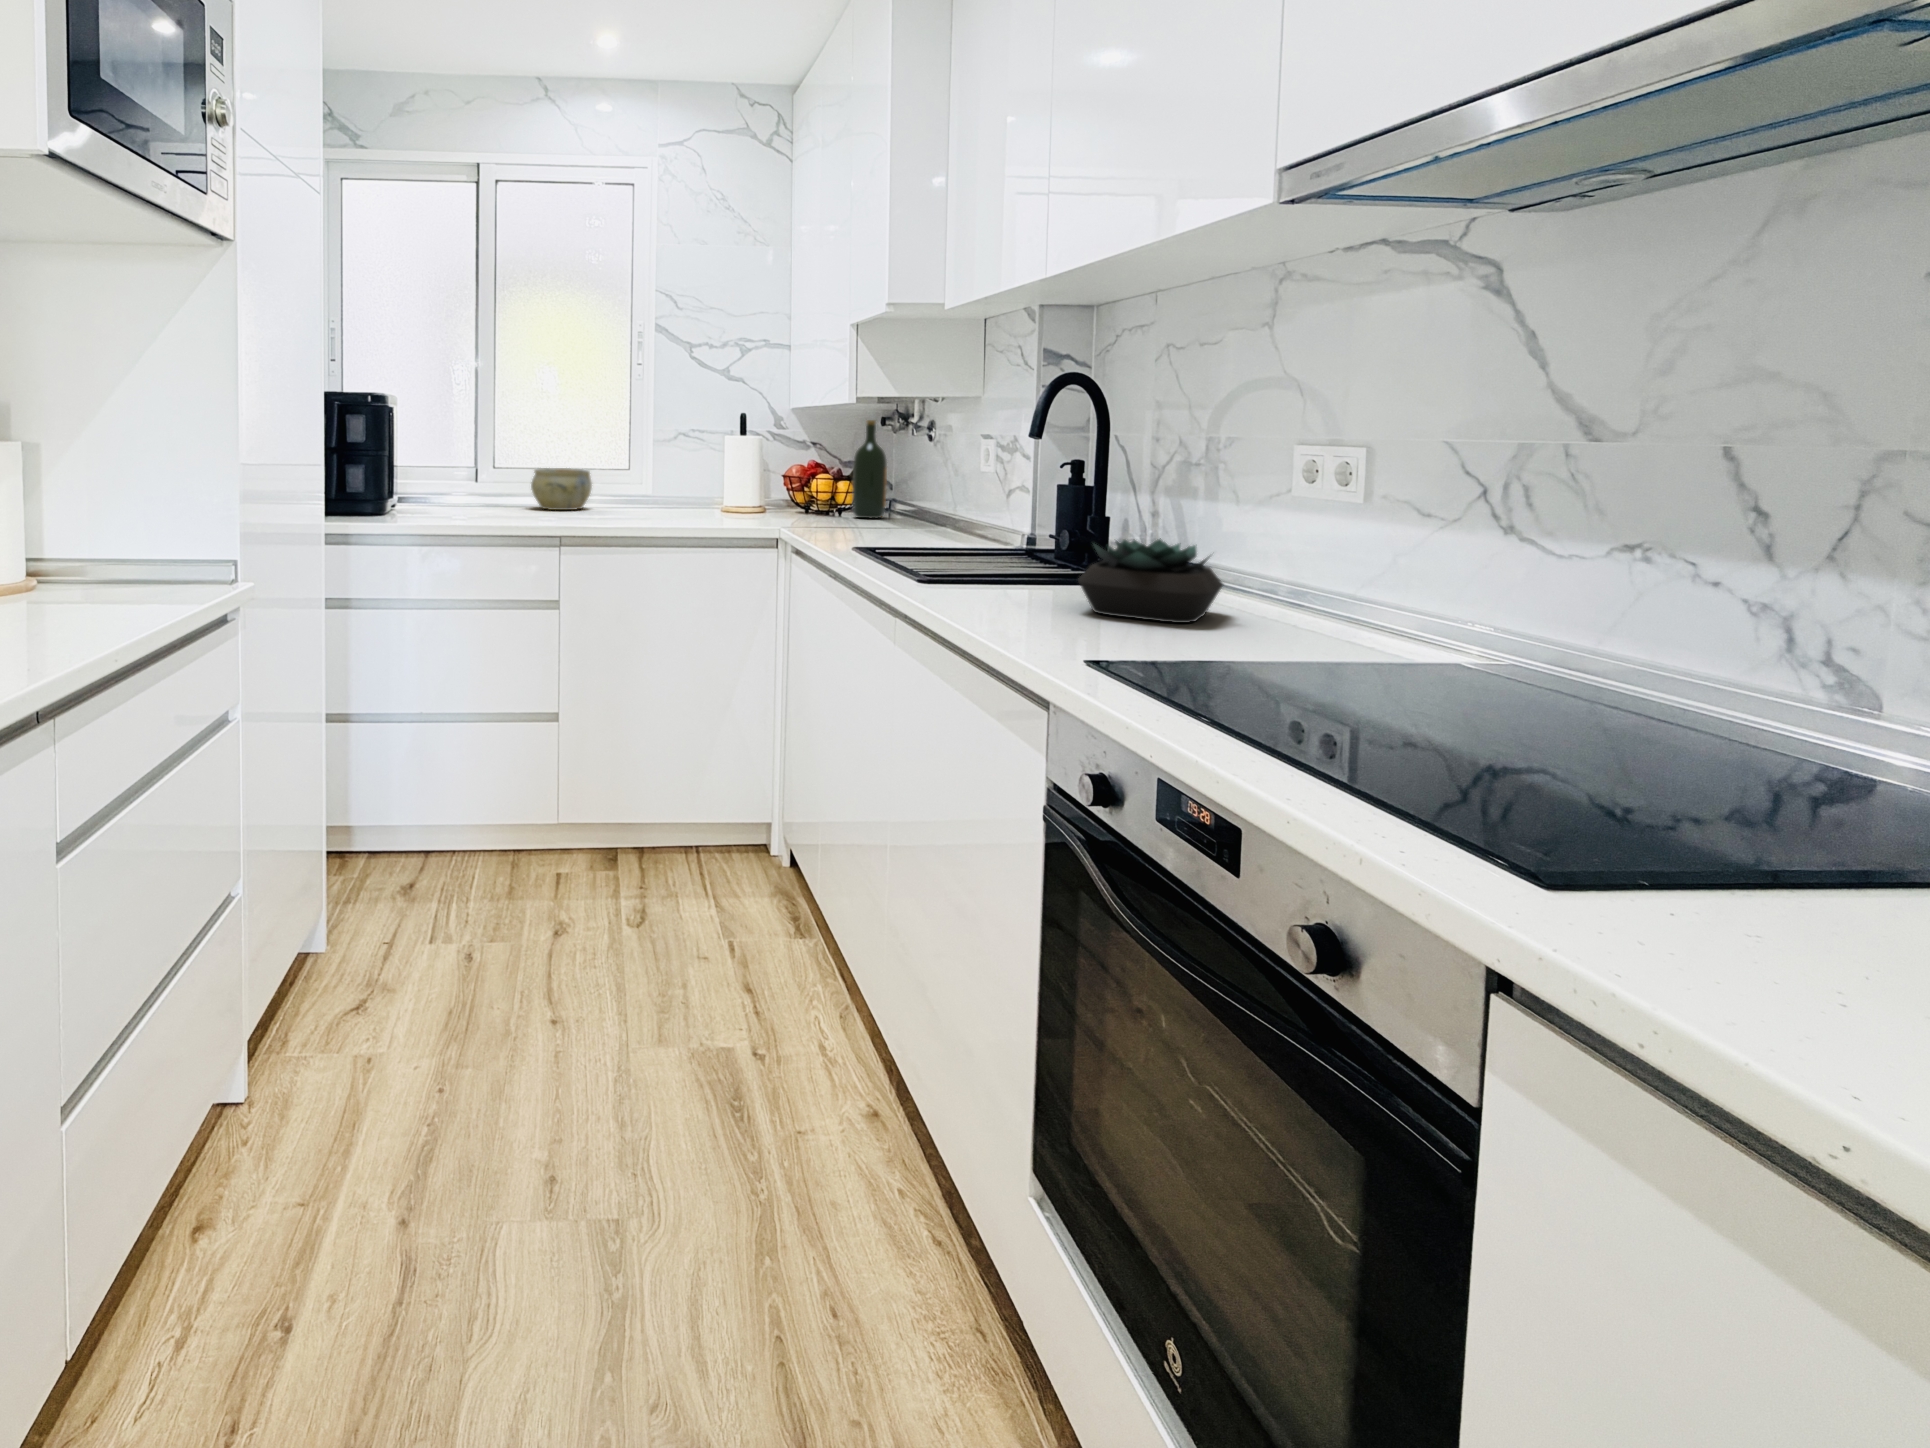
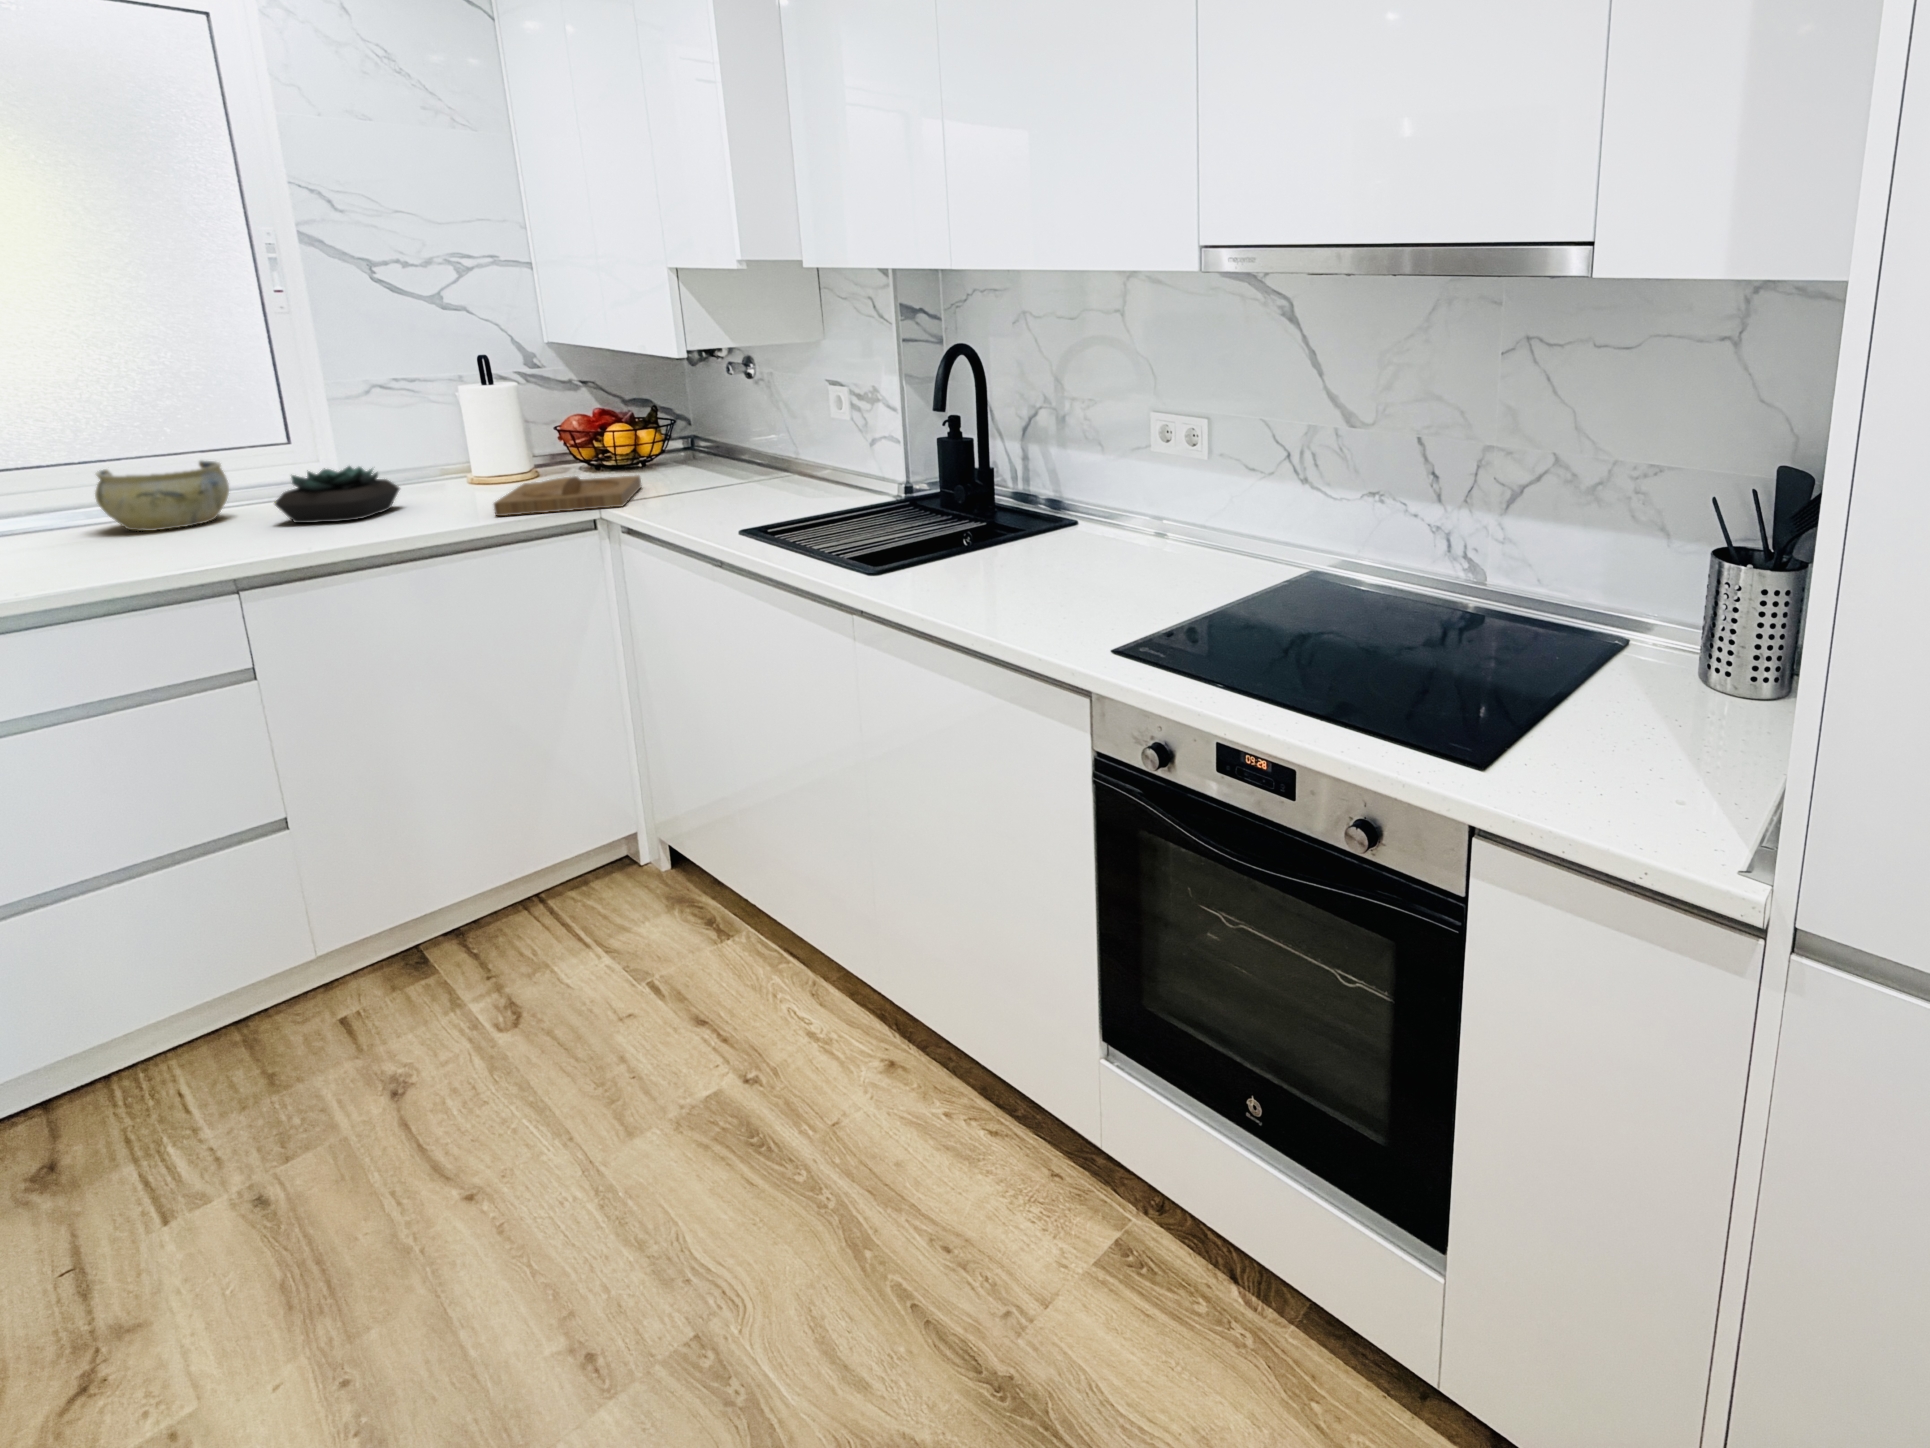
wine bottle: present [852,420,887,518] -> none [656,363,704,473]
tray: none [715,504,826,528] -> present [494,476,642,516]
succulent plant: present [1078,538,1223,623] -> present [275,466,400,523]

